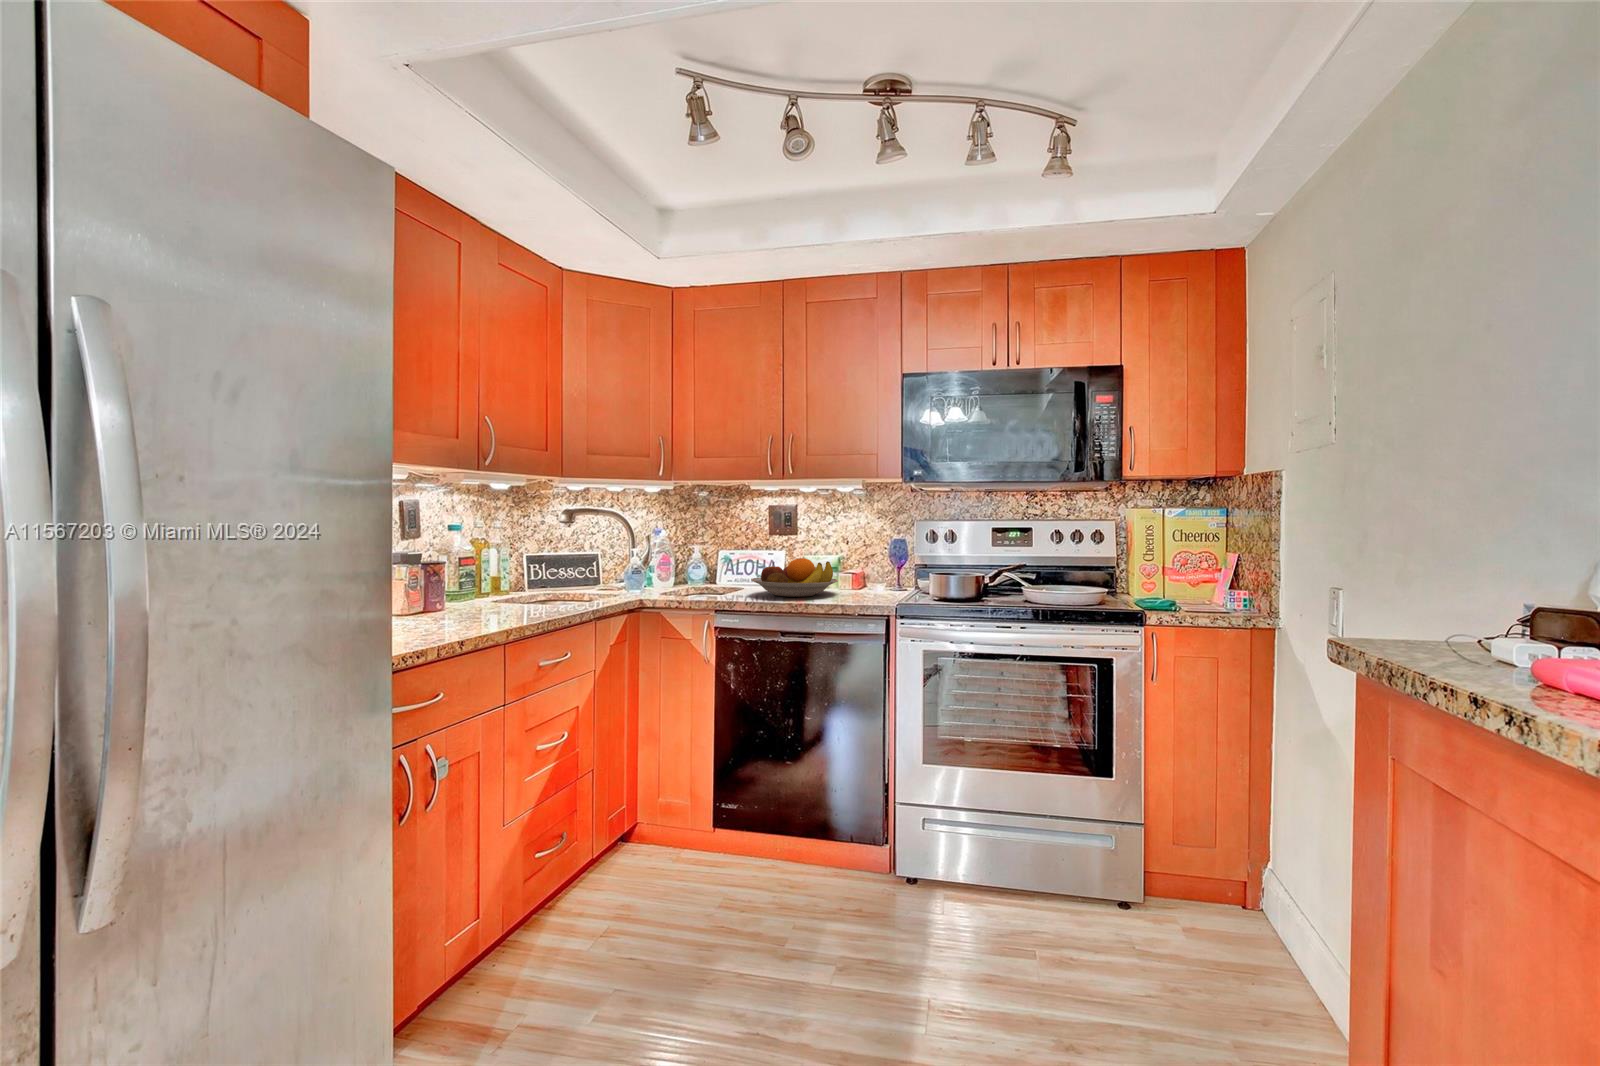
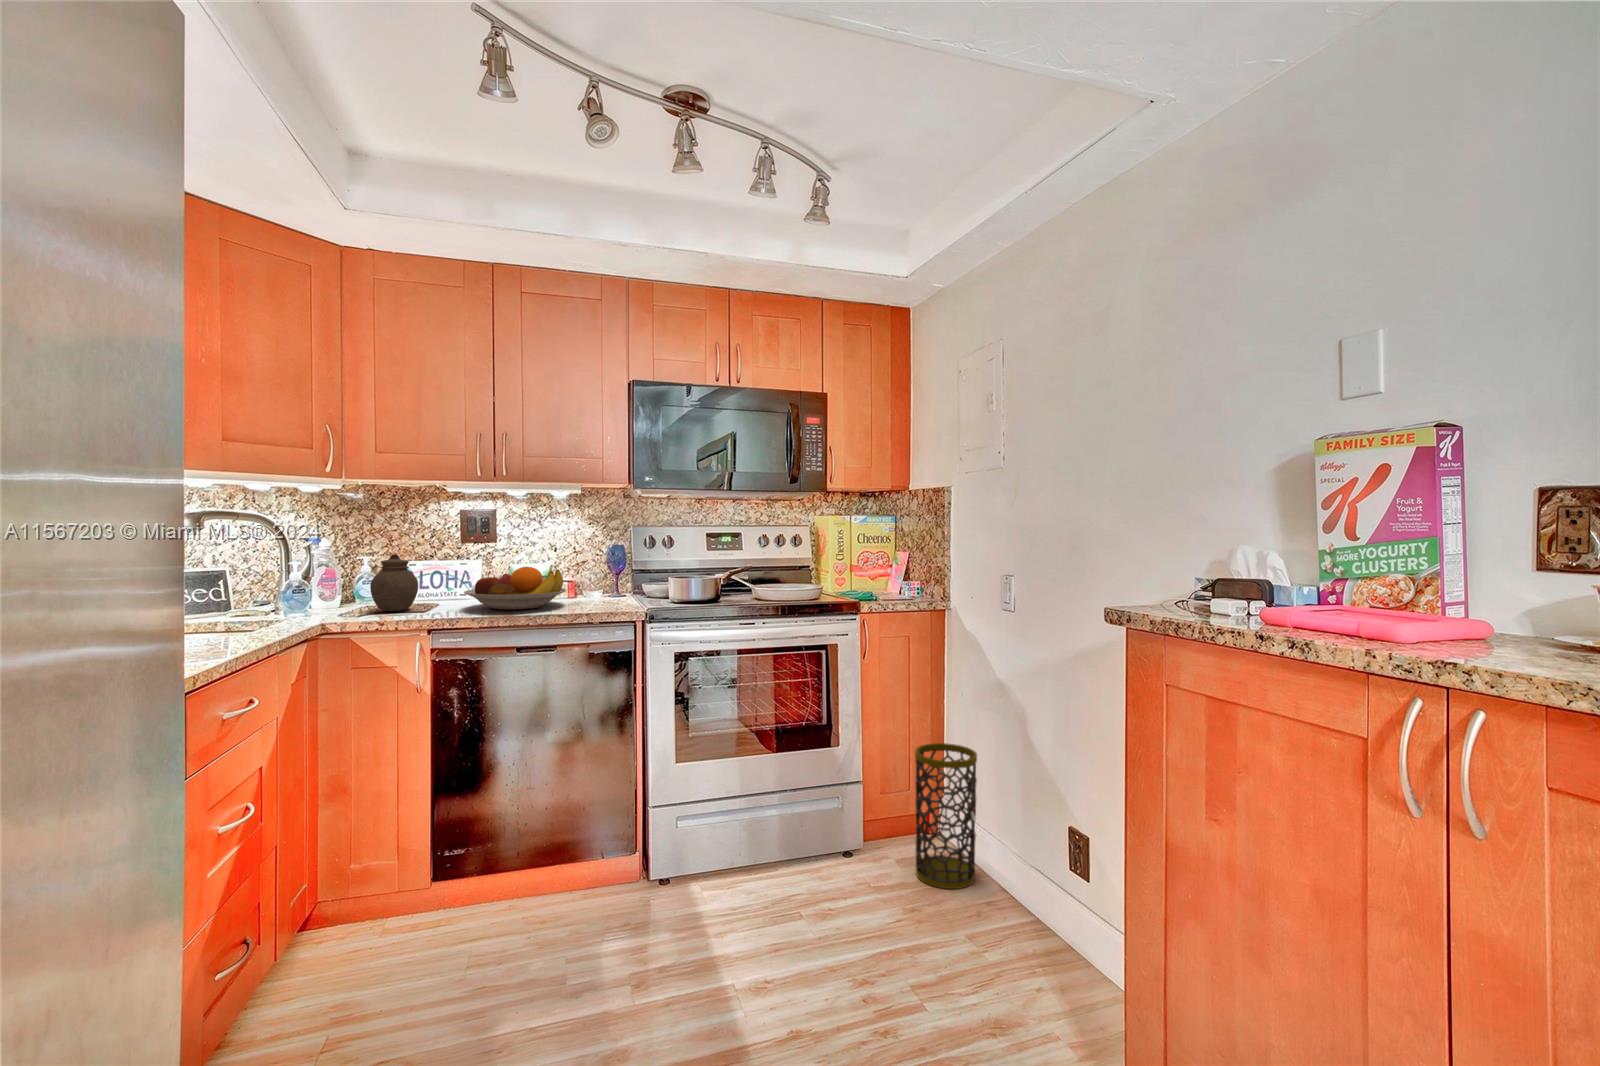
jar: none [687,544,723,592] -> present [370,554,418,611]
trash can: none [1192,792,1280,976] -> present [915,743,977,889]

